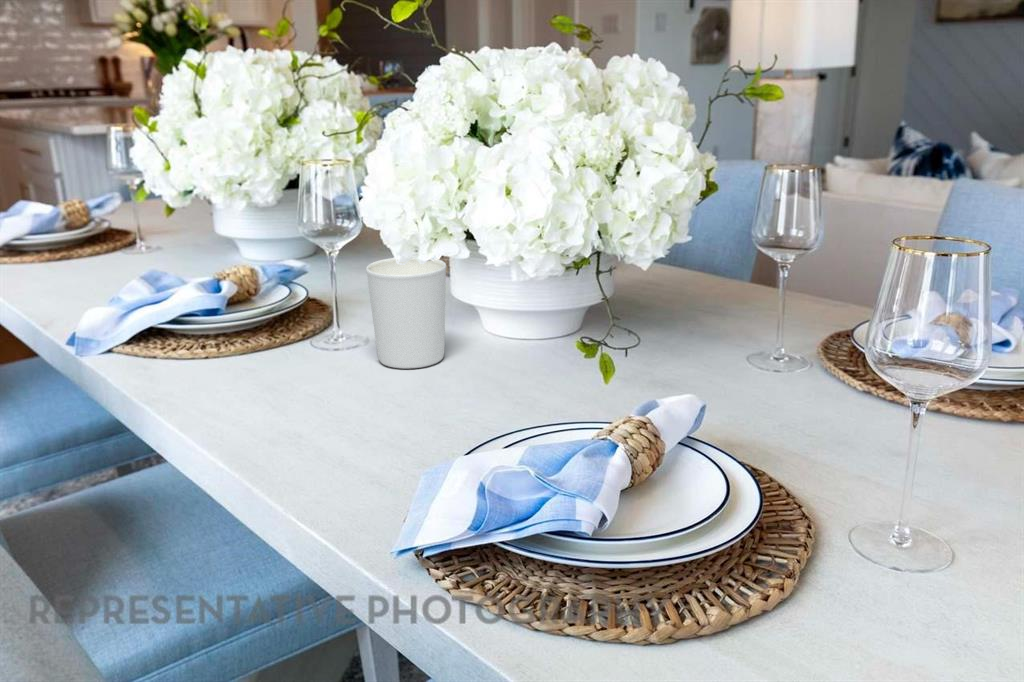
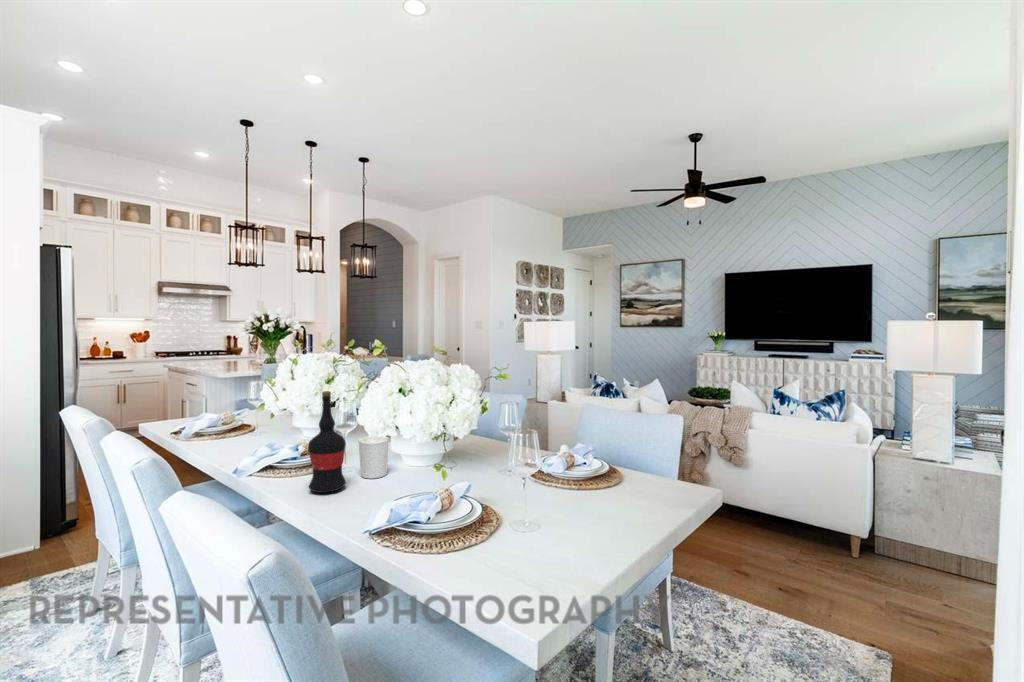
wine bottle: none [232,124,341,406] -> present [308,391,346,493]

